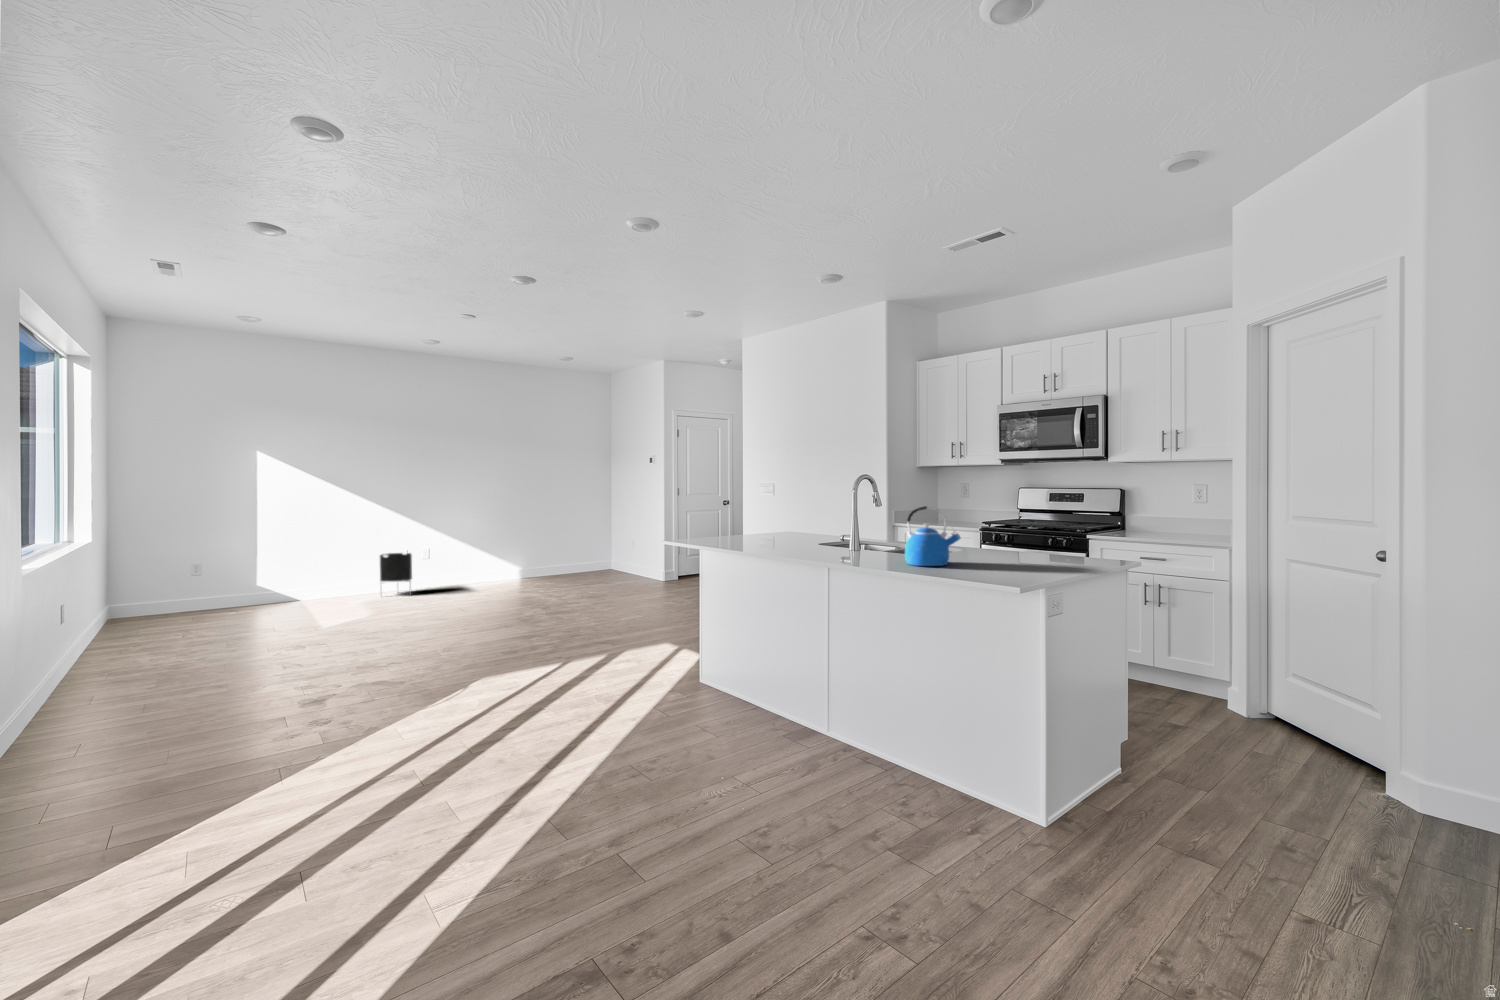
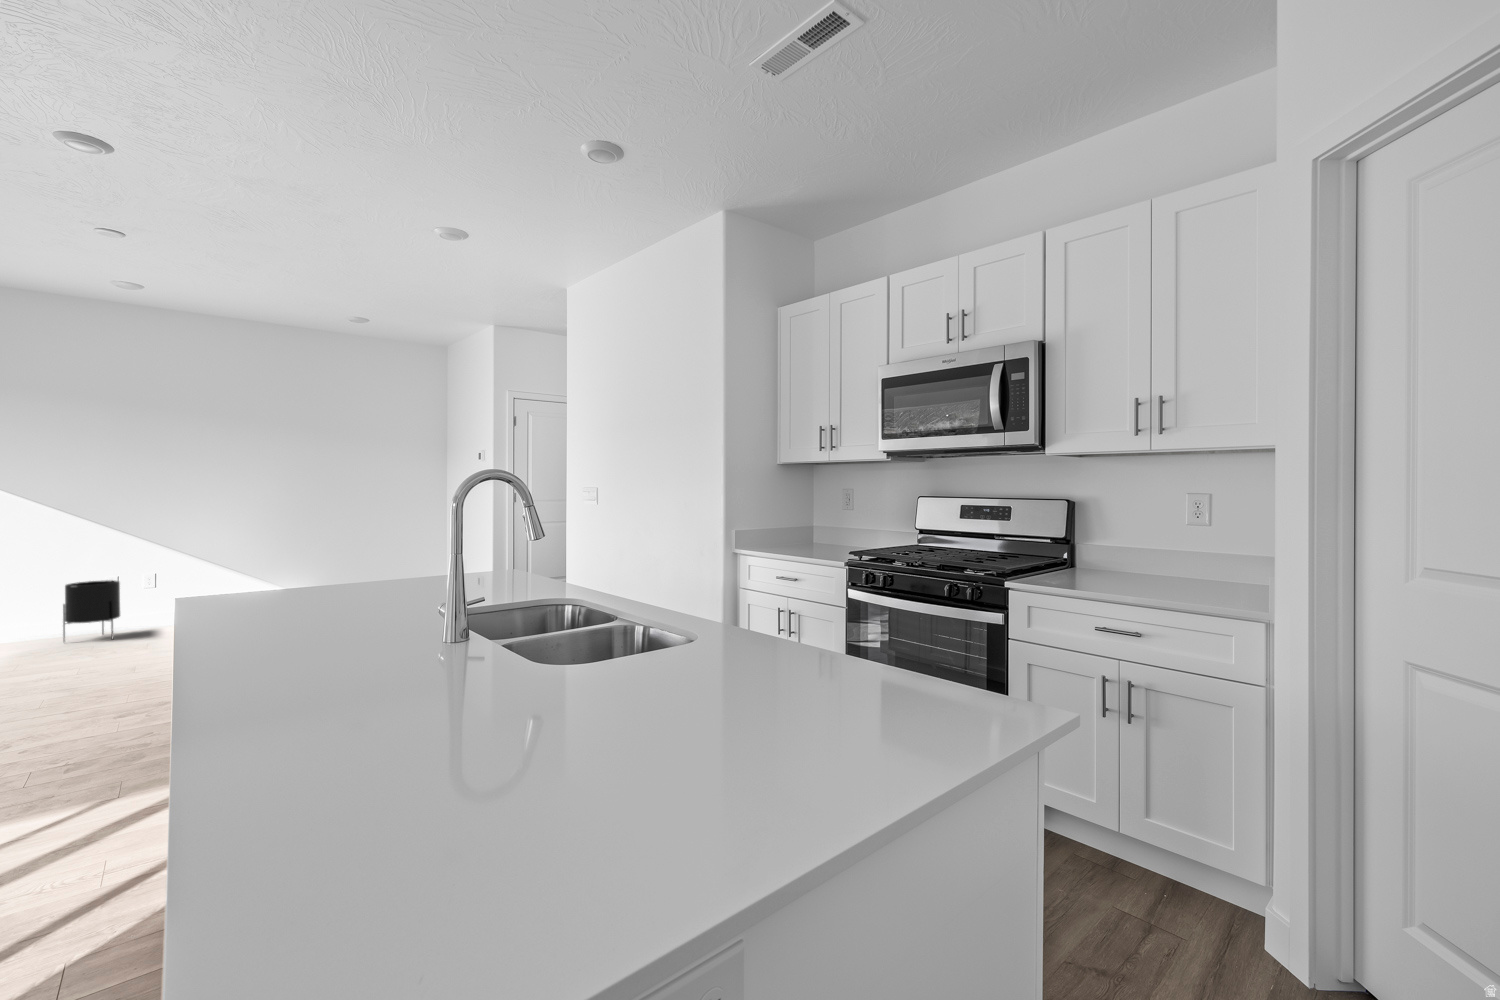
kettle: present [905,506,961,566] -> none [449,548,589,720]

